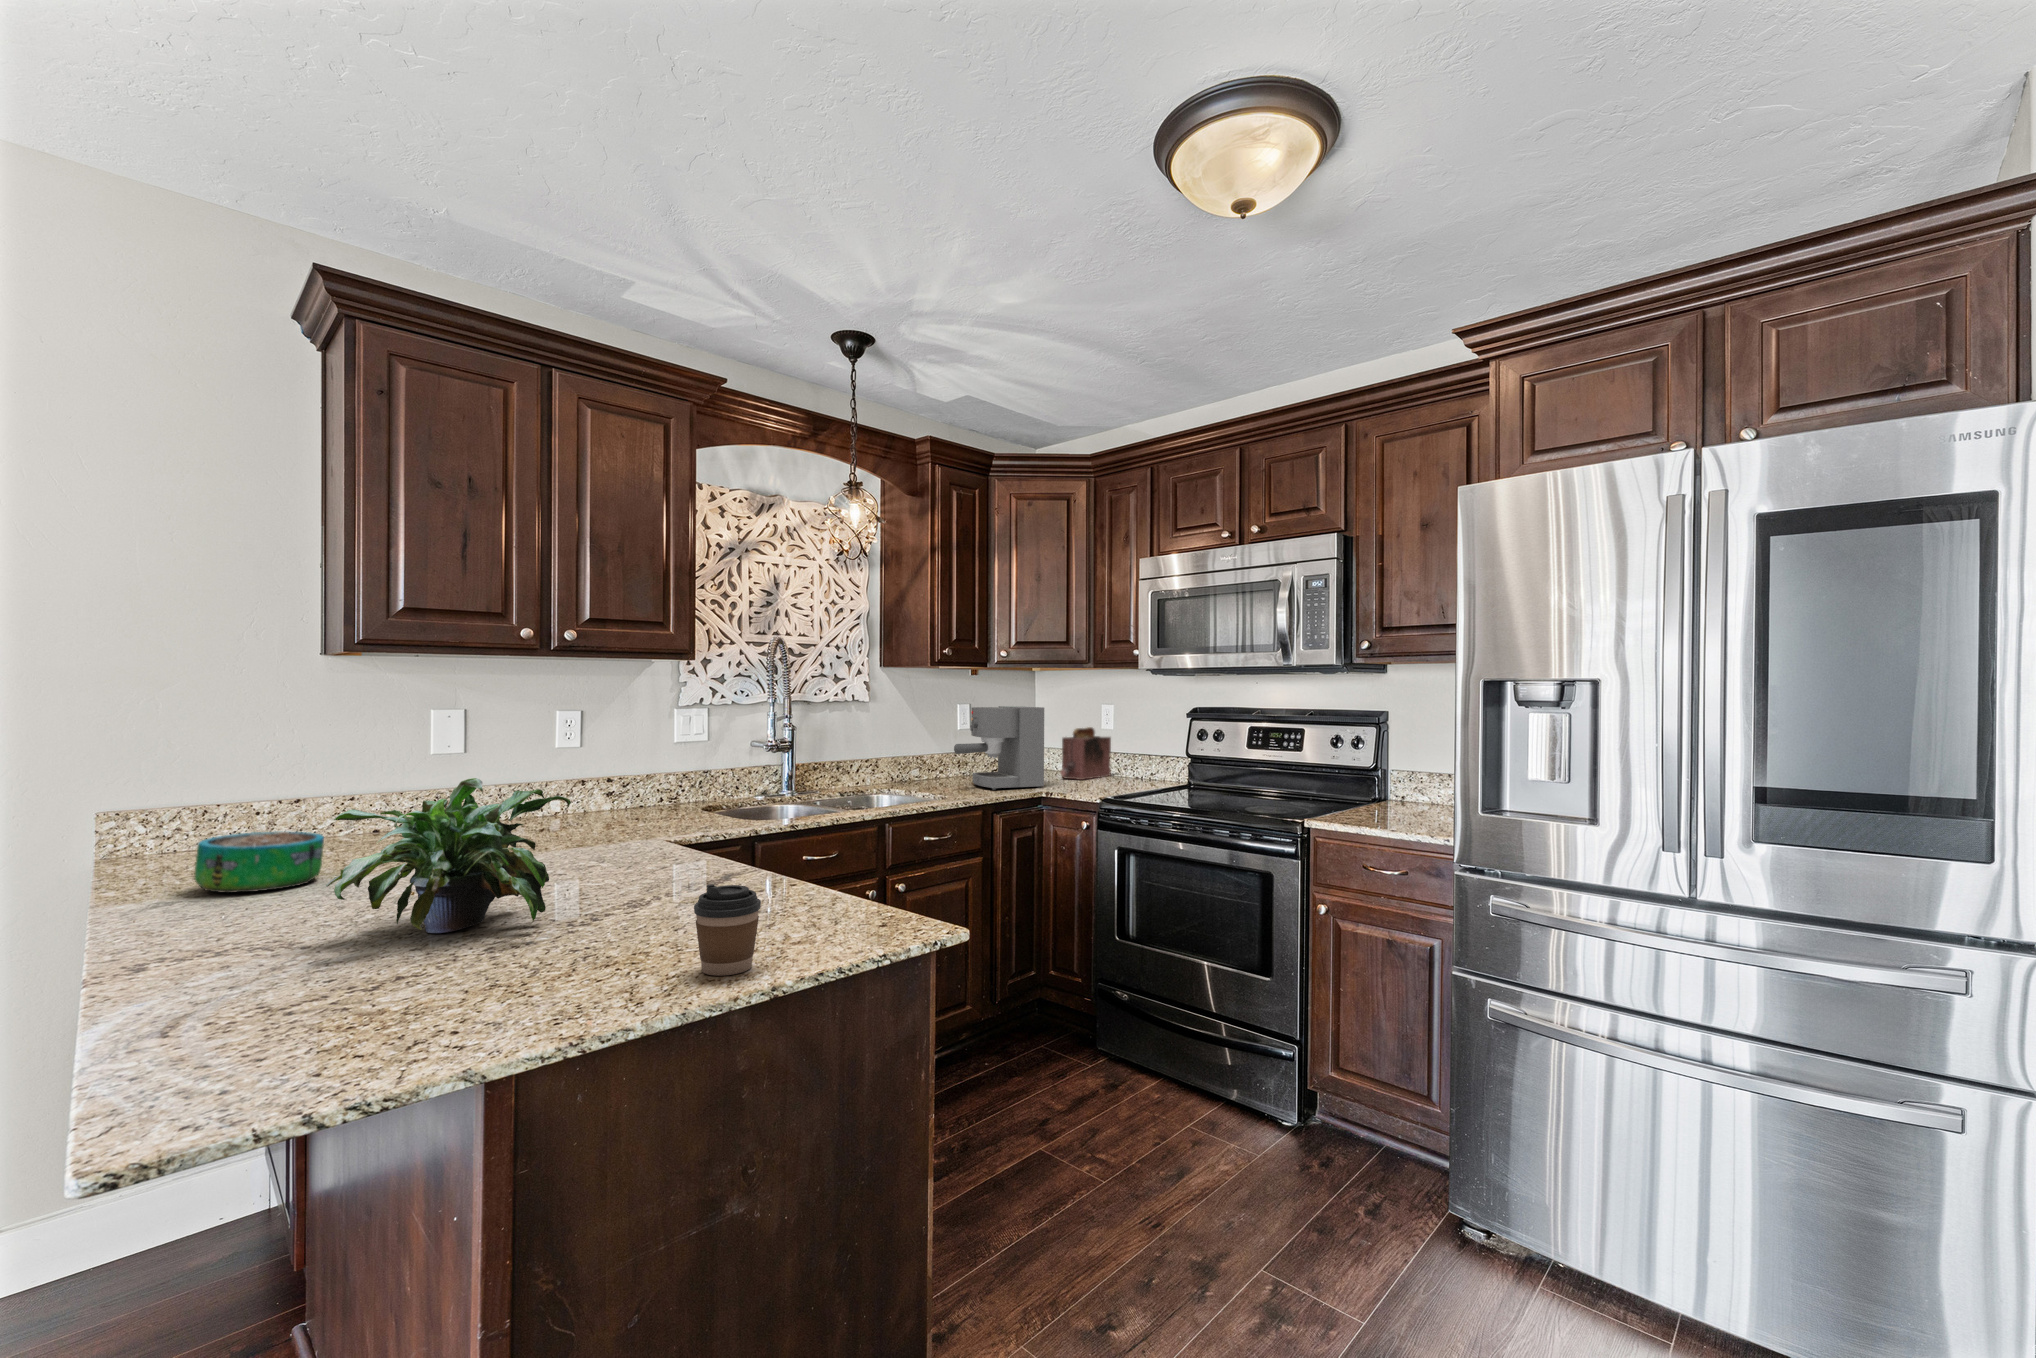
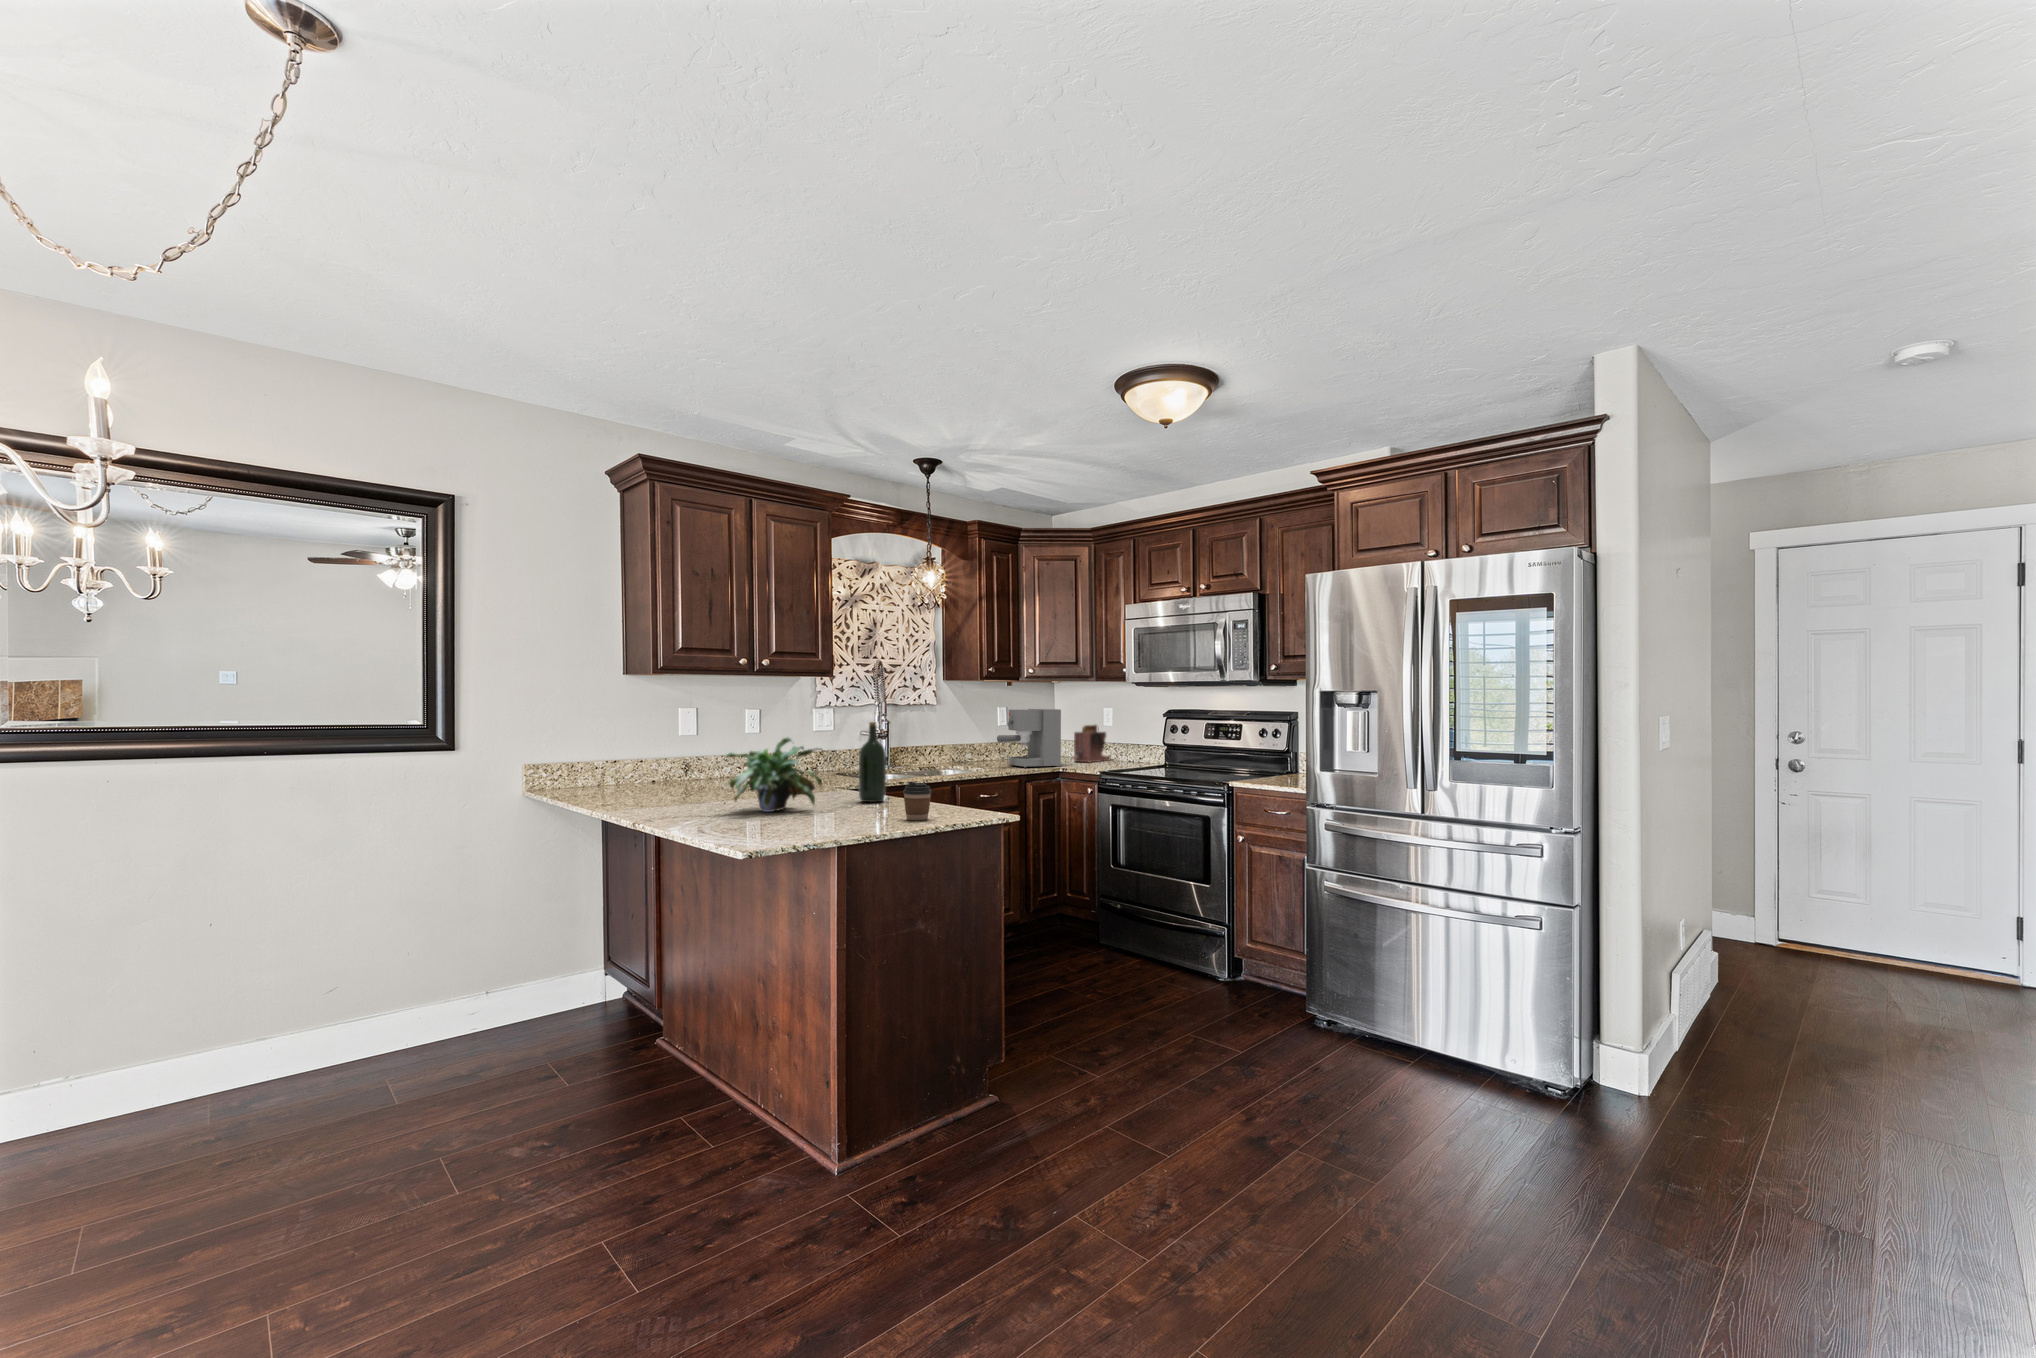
wine bottle: none [665,739,719,893] -> present [859,722,886,802]
decorative bowl: present [195,832,324,893] -> none [613,774,669,802]

